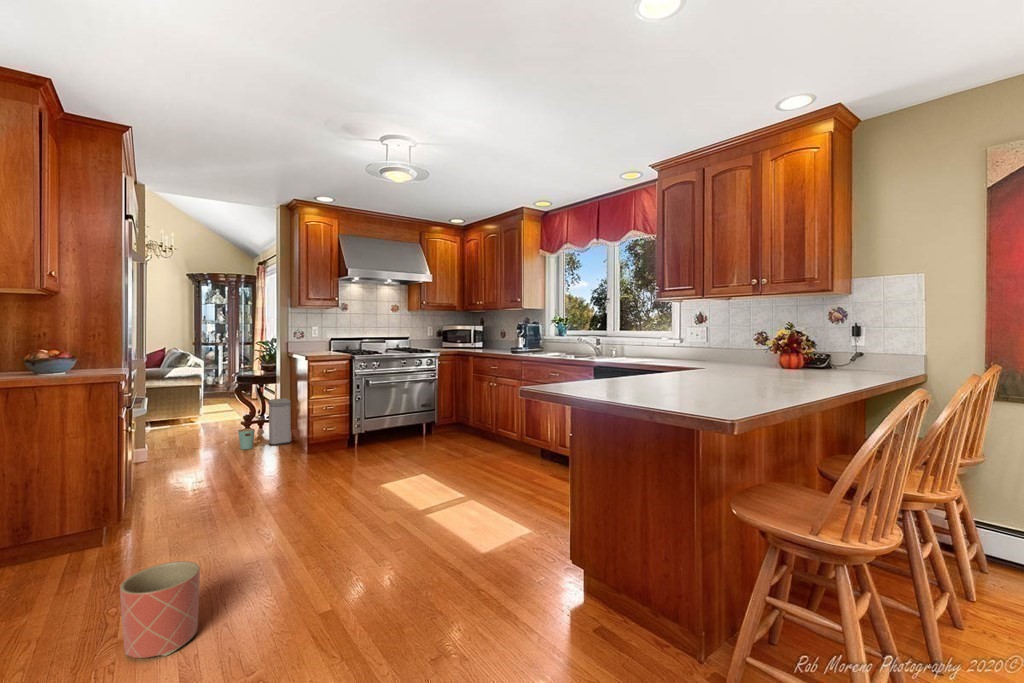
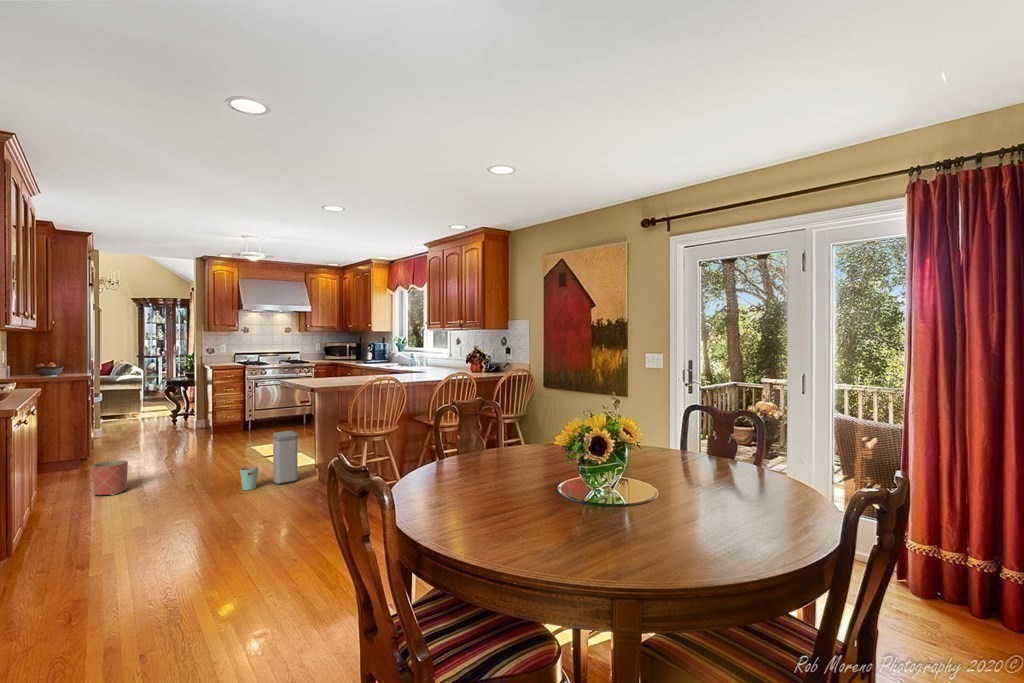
trash can: present [238,398,291,449] -> present [240,431,298,490]

